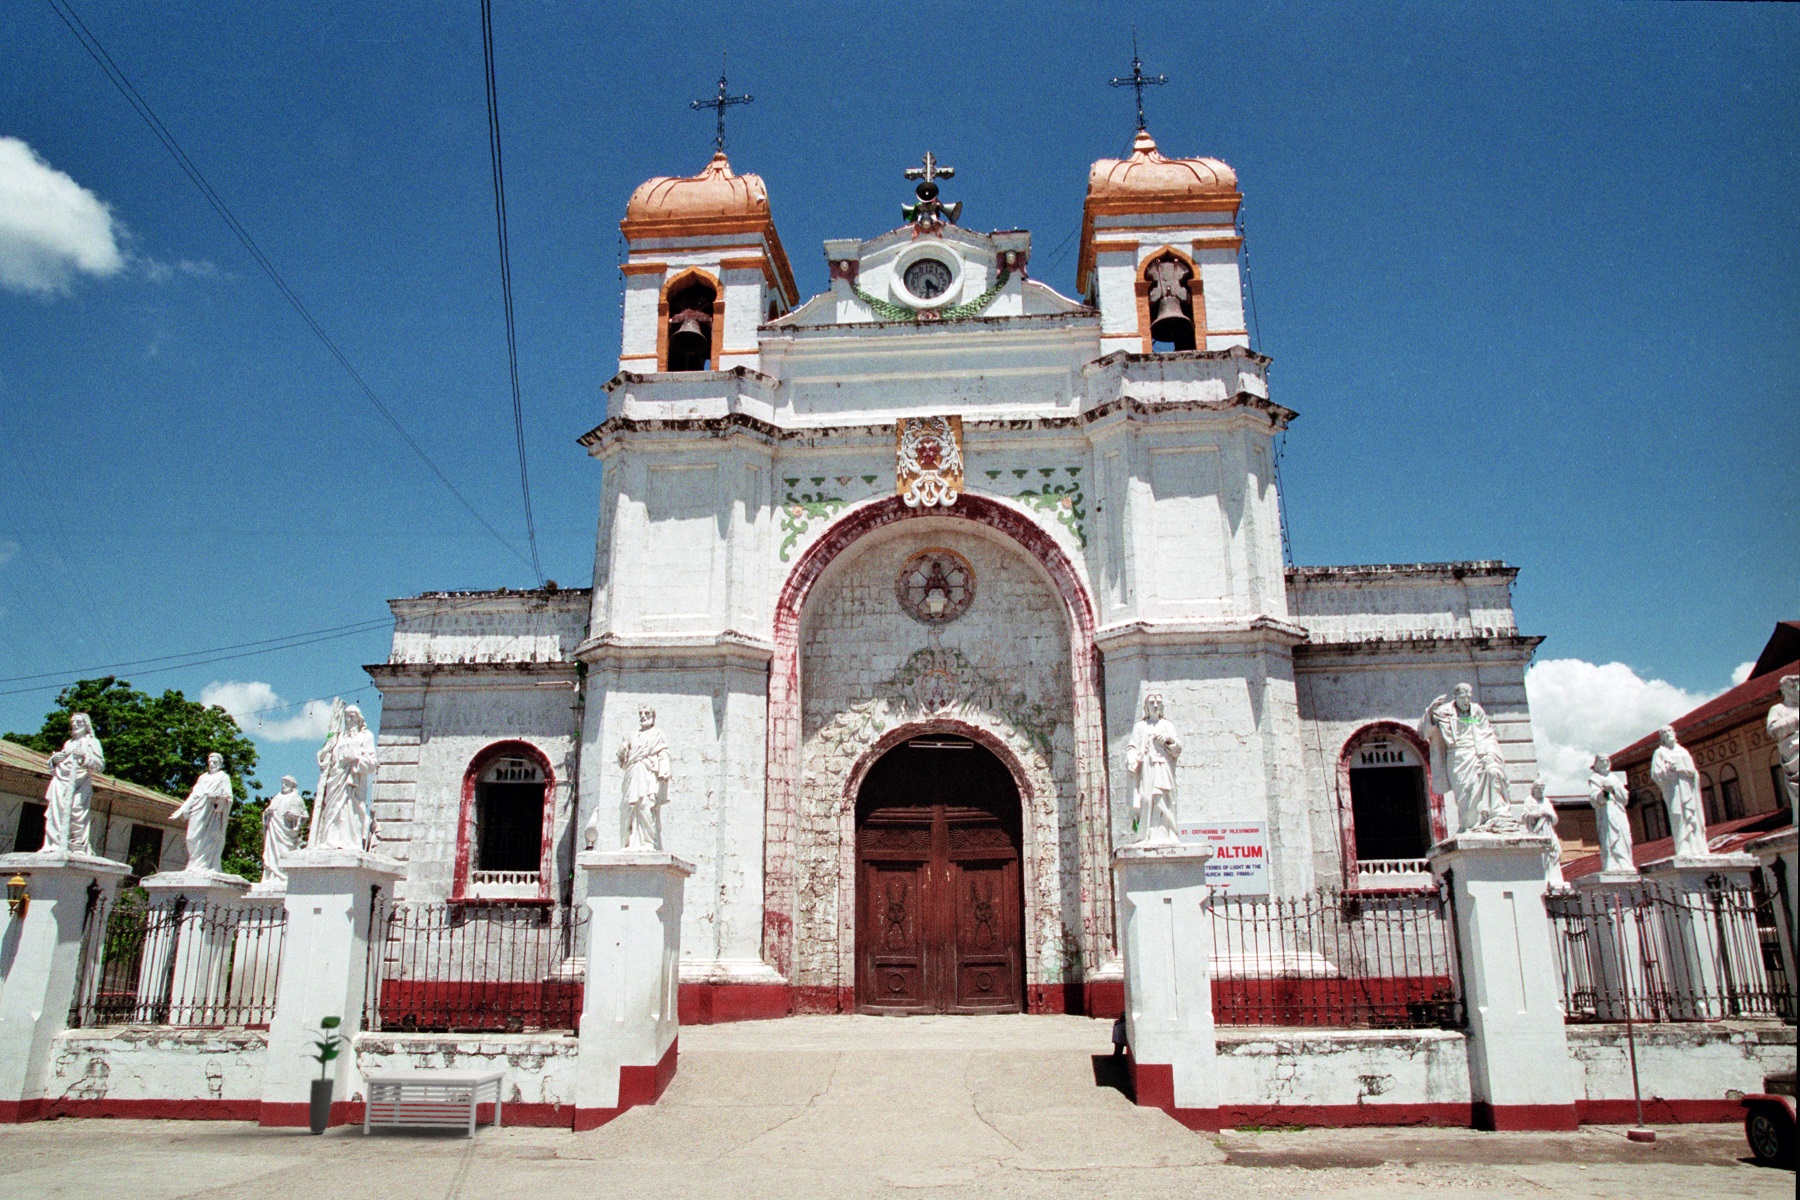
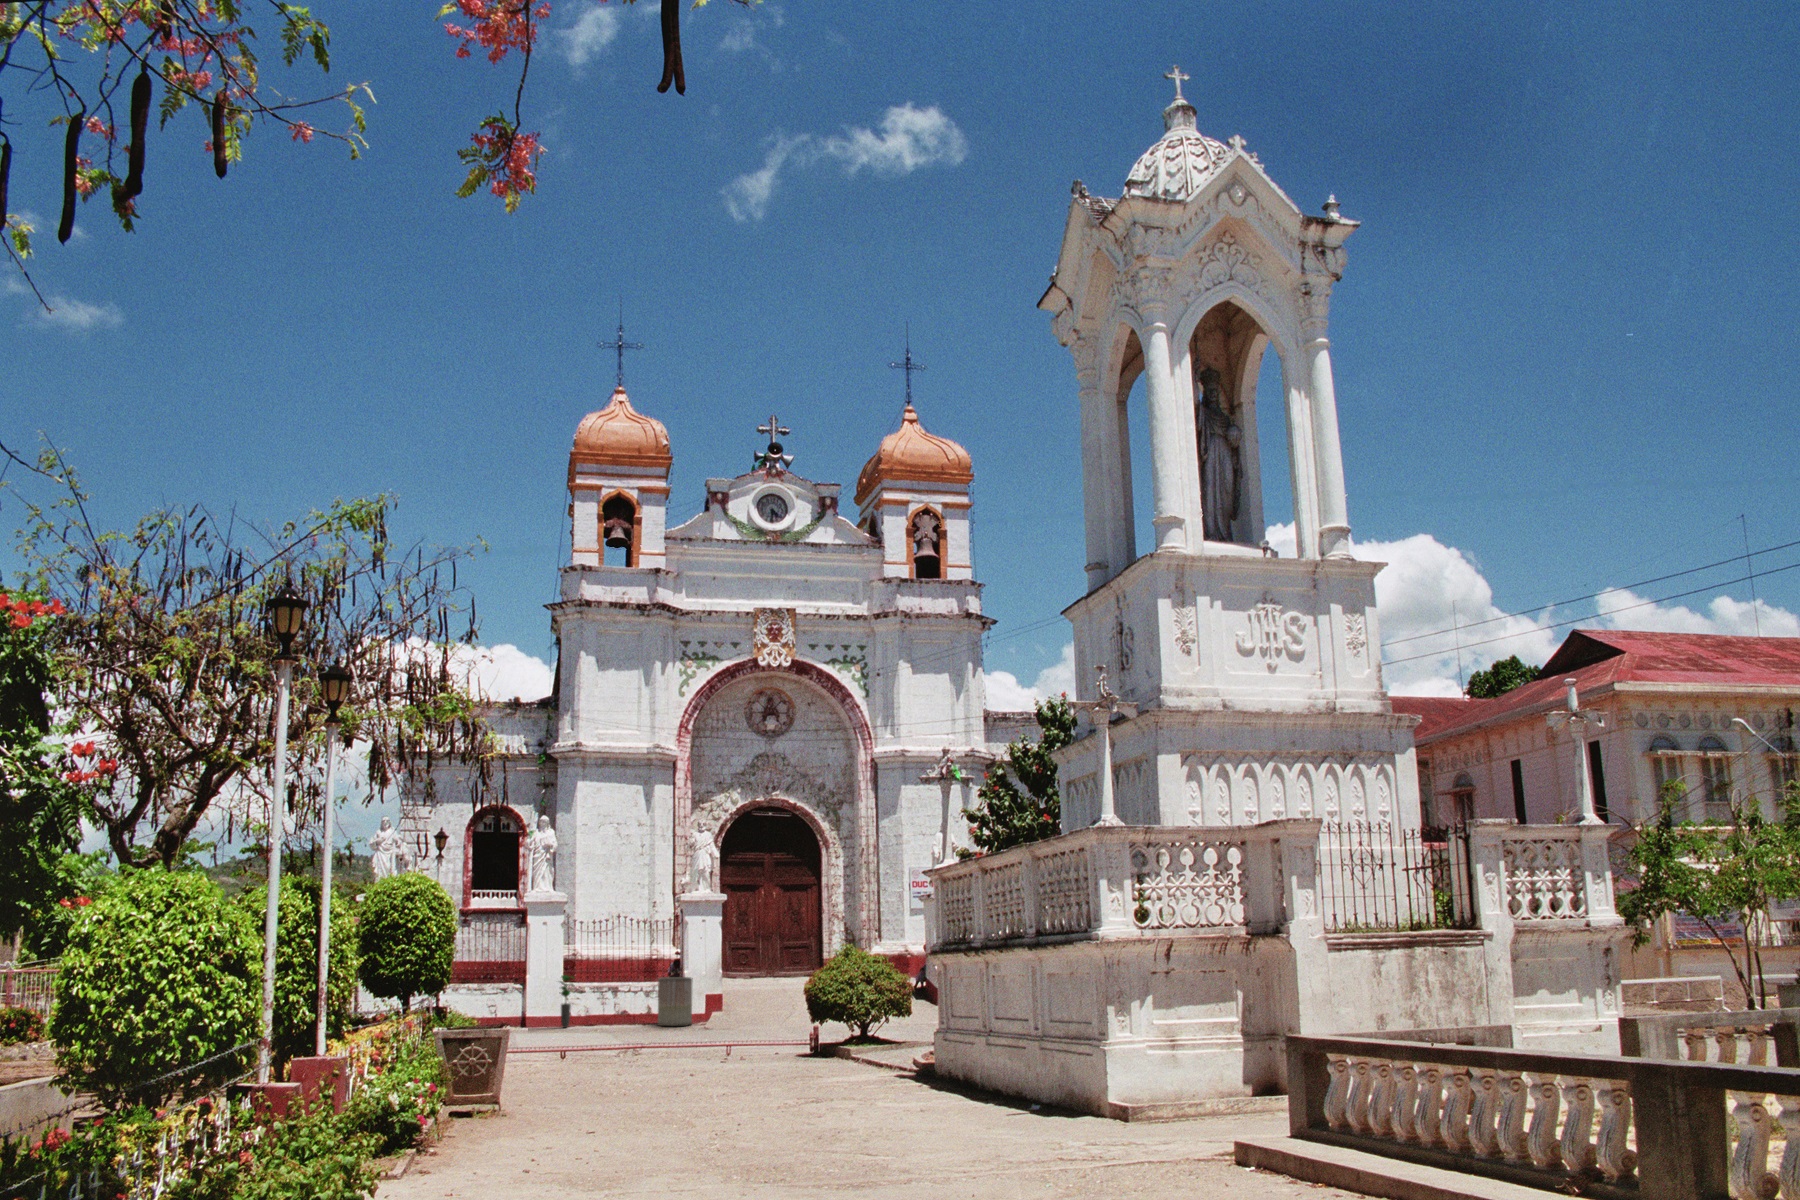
trash can: none [510,1025,593,1141] -> present [658,977,693,1026]
storage bench: present [363,1070,506,1136] -> none [588,999,645,1027]

